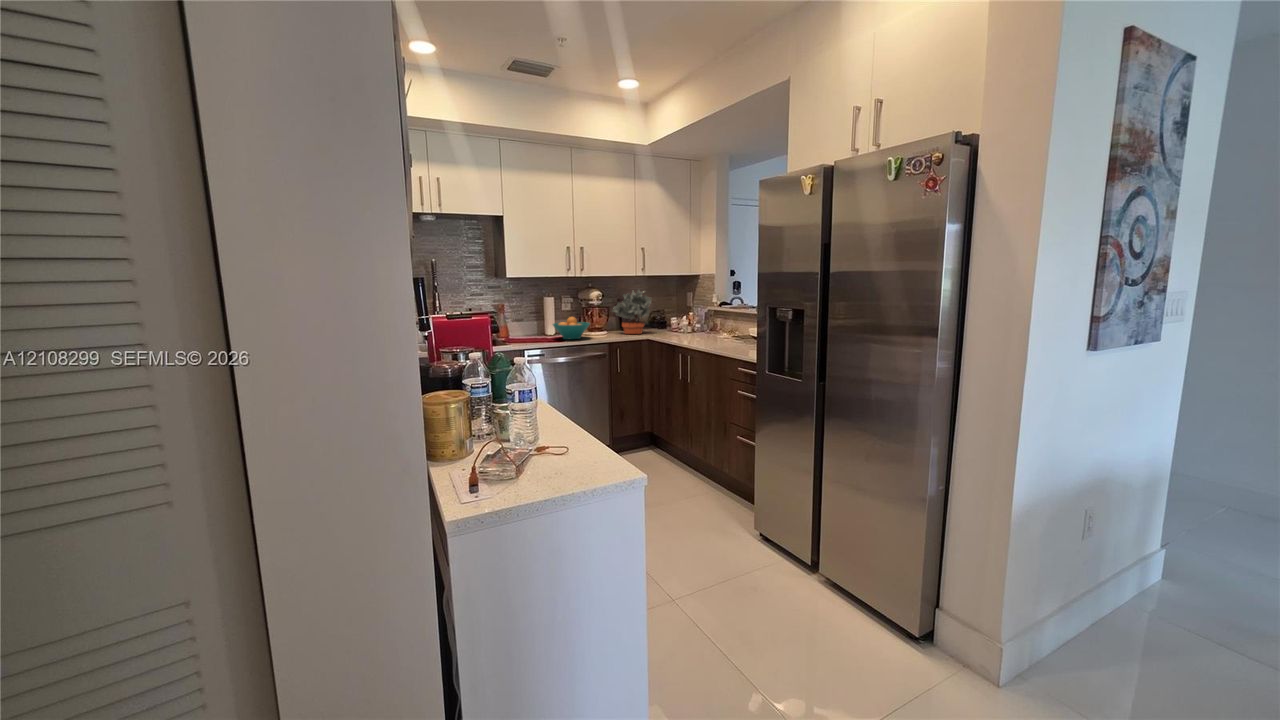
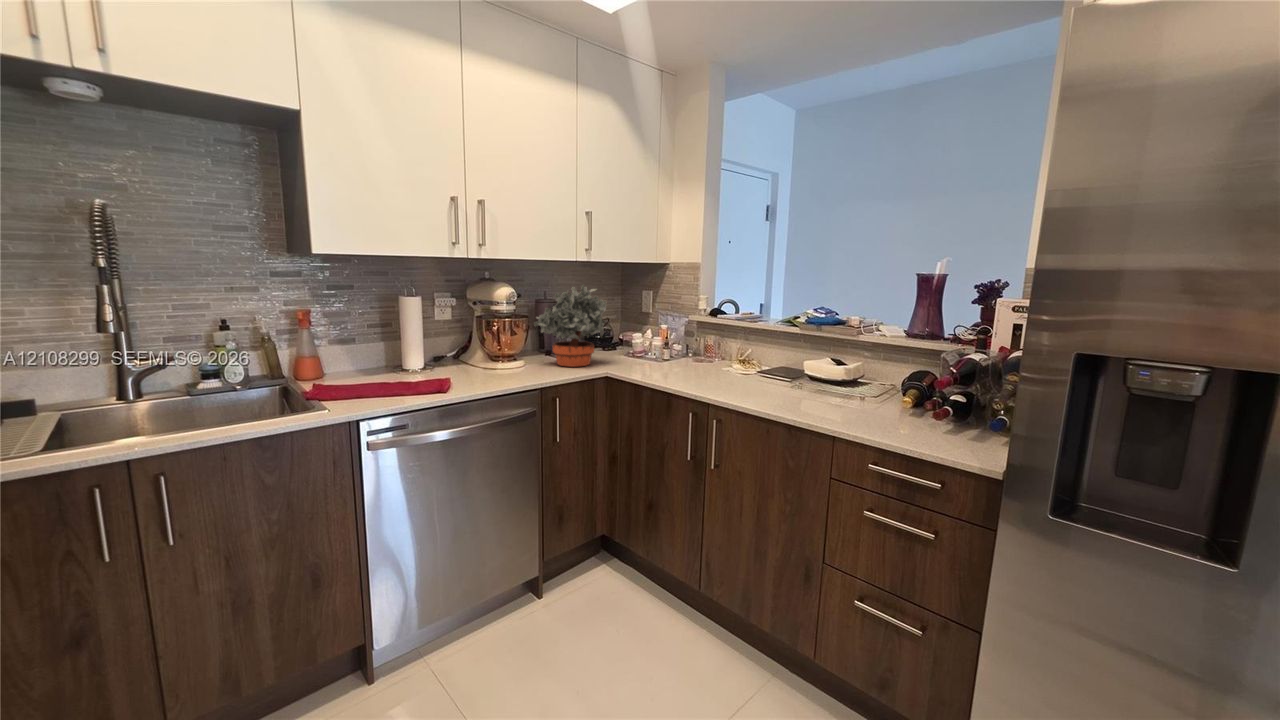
fruit bowl: present [553,317,590,339] -> none [418,337,499,384]

